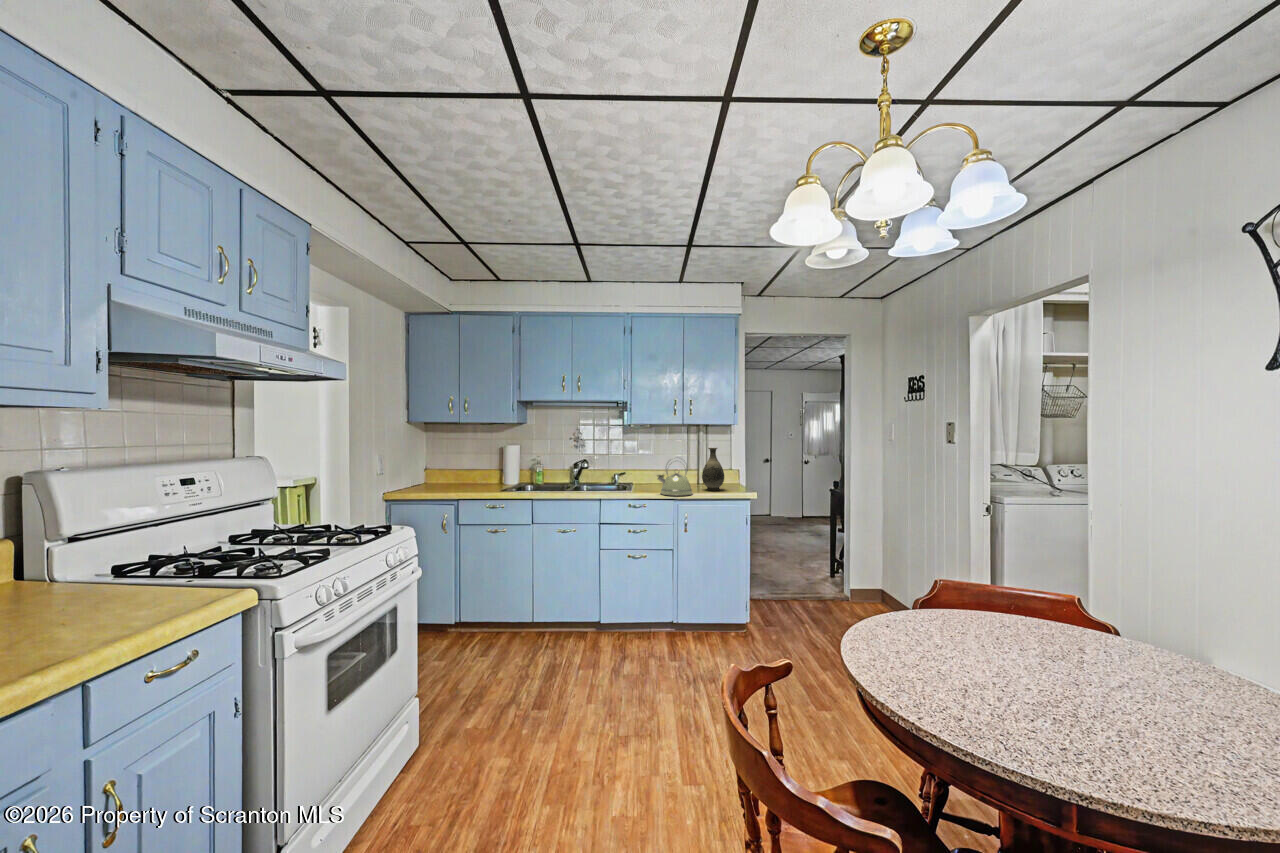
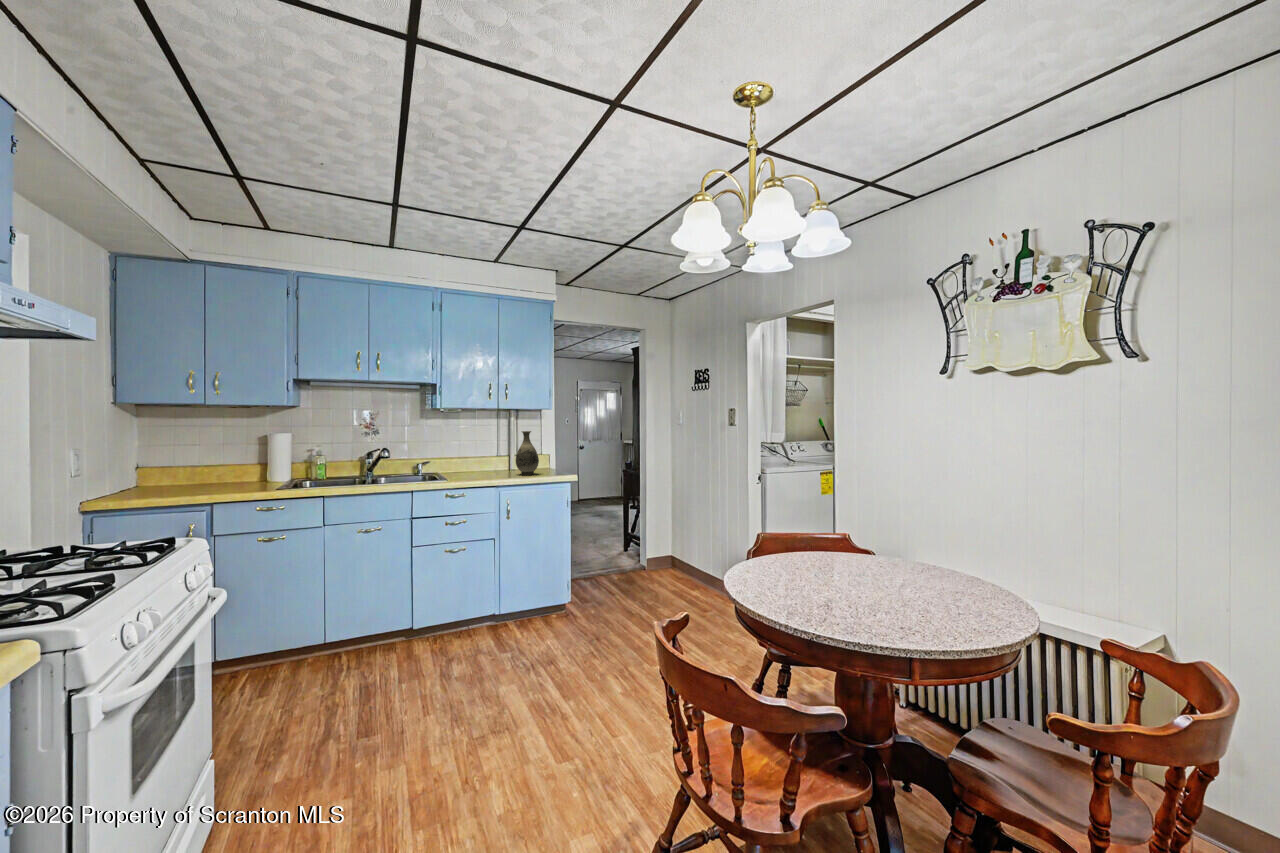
kettle: present [657,468,692,496] -> none [471,441,510,481]

